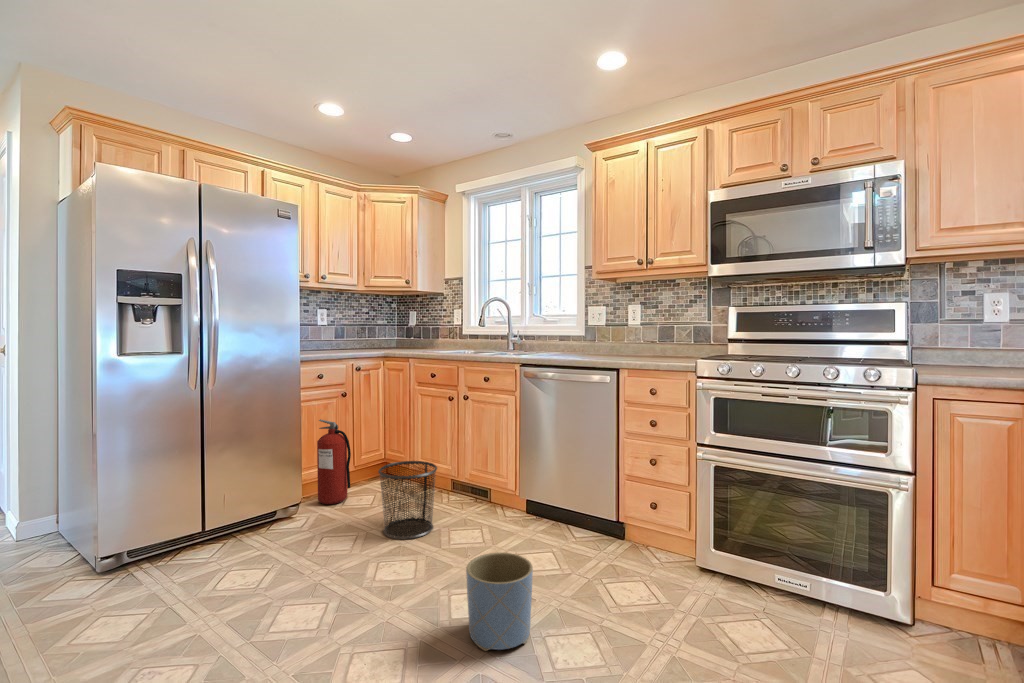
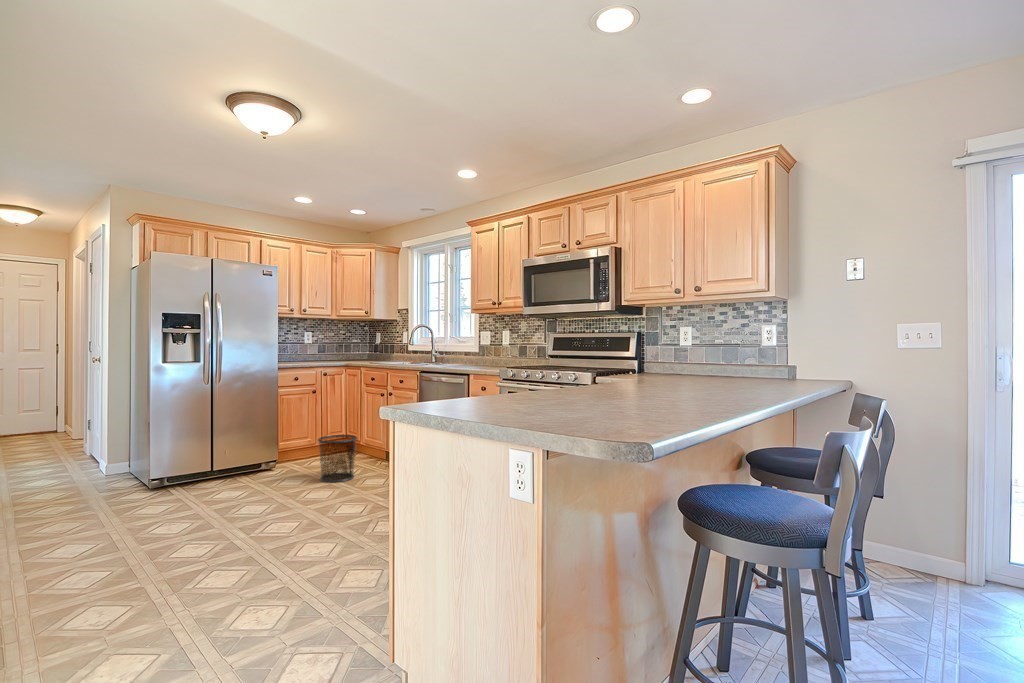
fire extinguisher: present [317,419,351,504] -> none [290,408,312,465]
planter: present [466,552,533,651] -> none [331,476,370,523]

